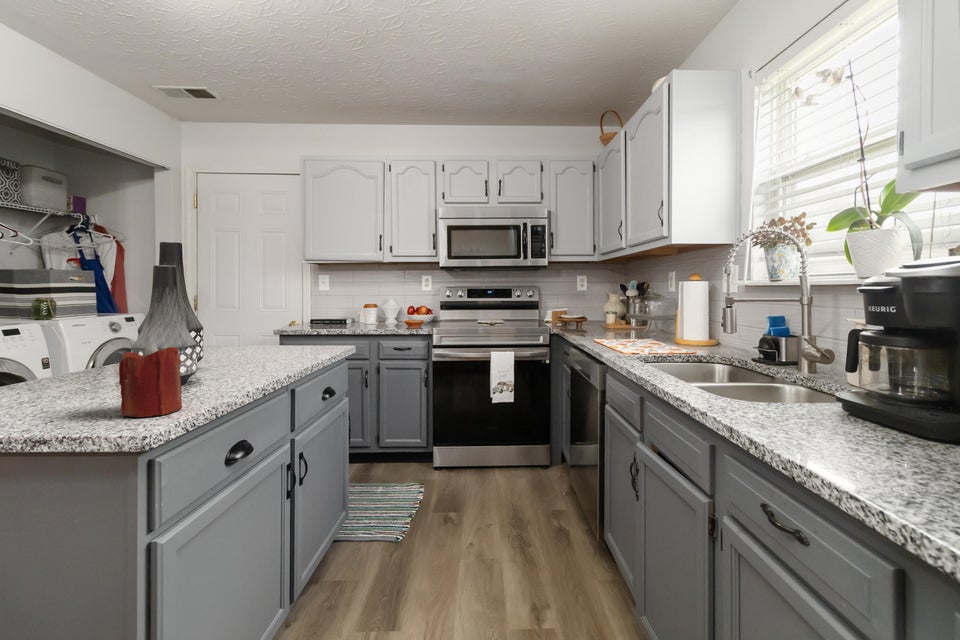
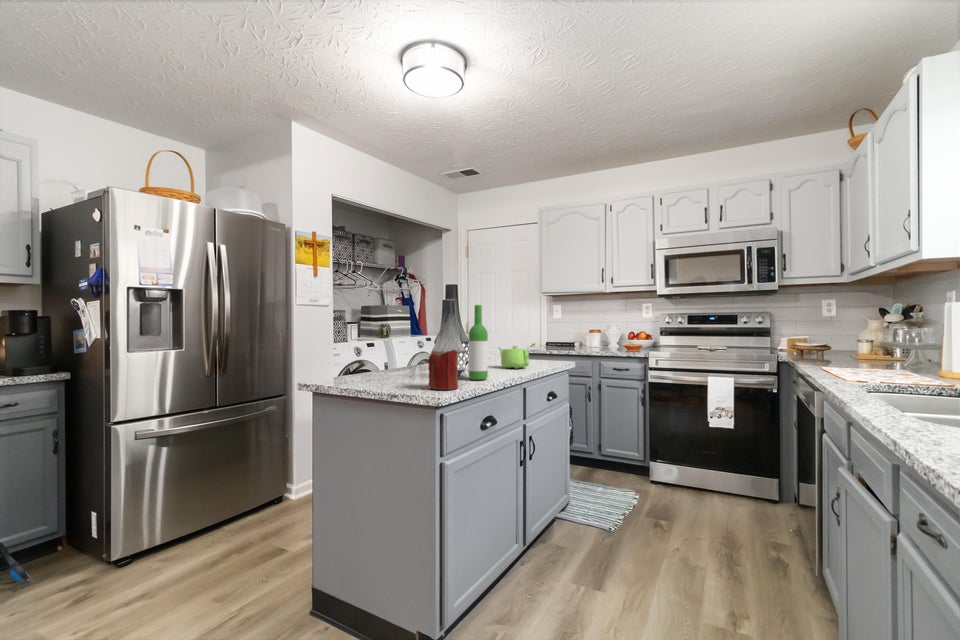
wine bottle: none [199,273,235,389] -> present [469,305,488,380]
teapot: none [248,331,297,363] -> present [499,346,529,369]

